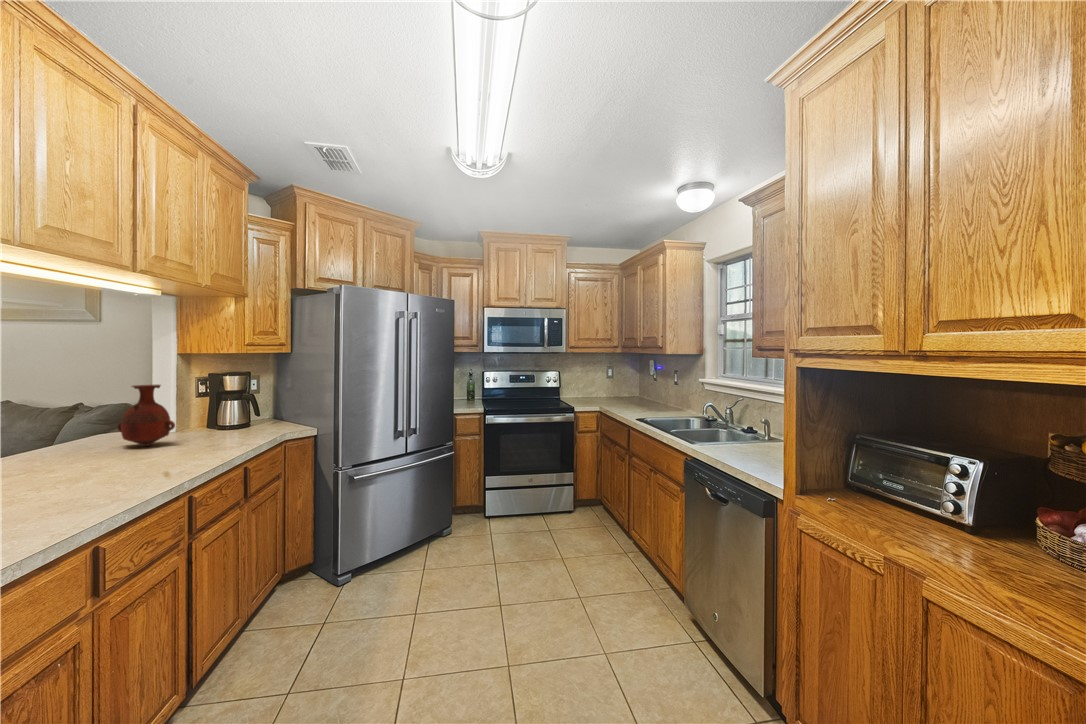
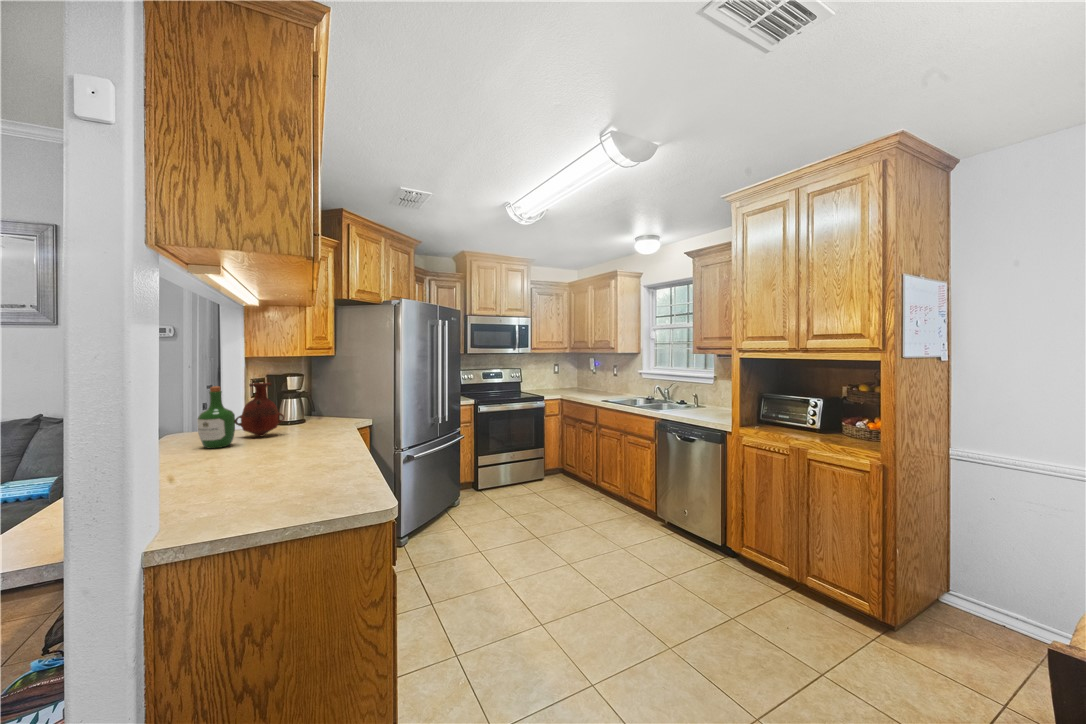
wine bottle: none [31,389,85,461] -> present [197,386,235,449]

